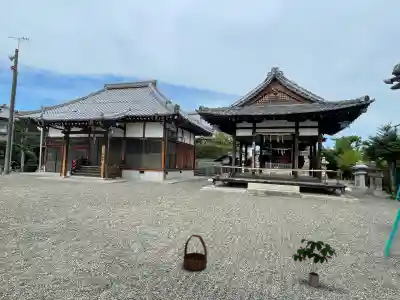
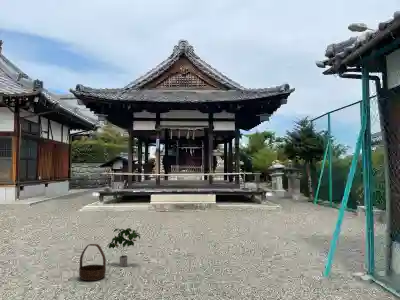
potted plant: present [292,239,337,287] -> present [107,228,140,267]

